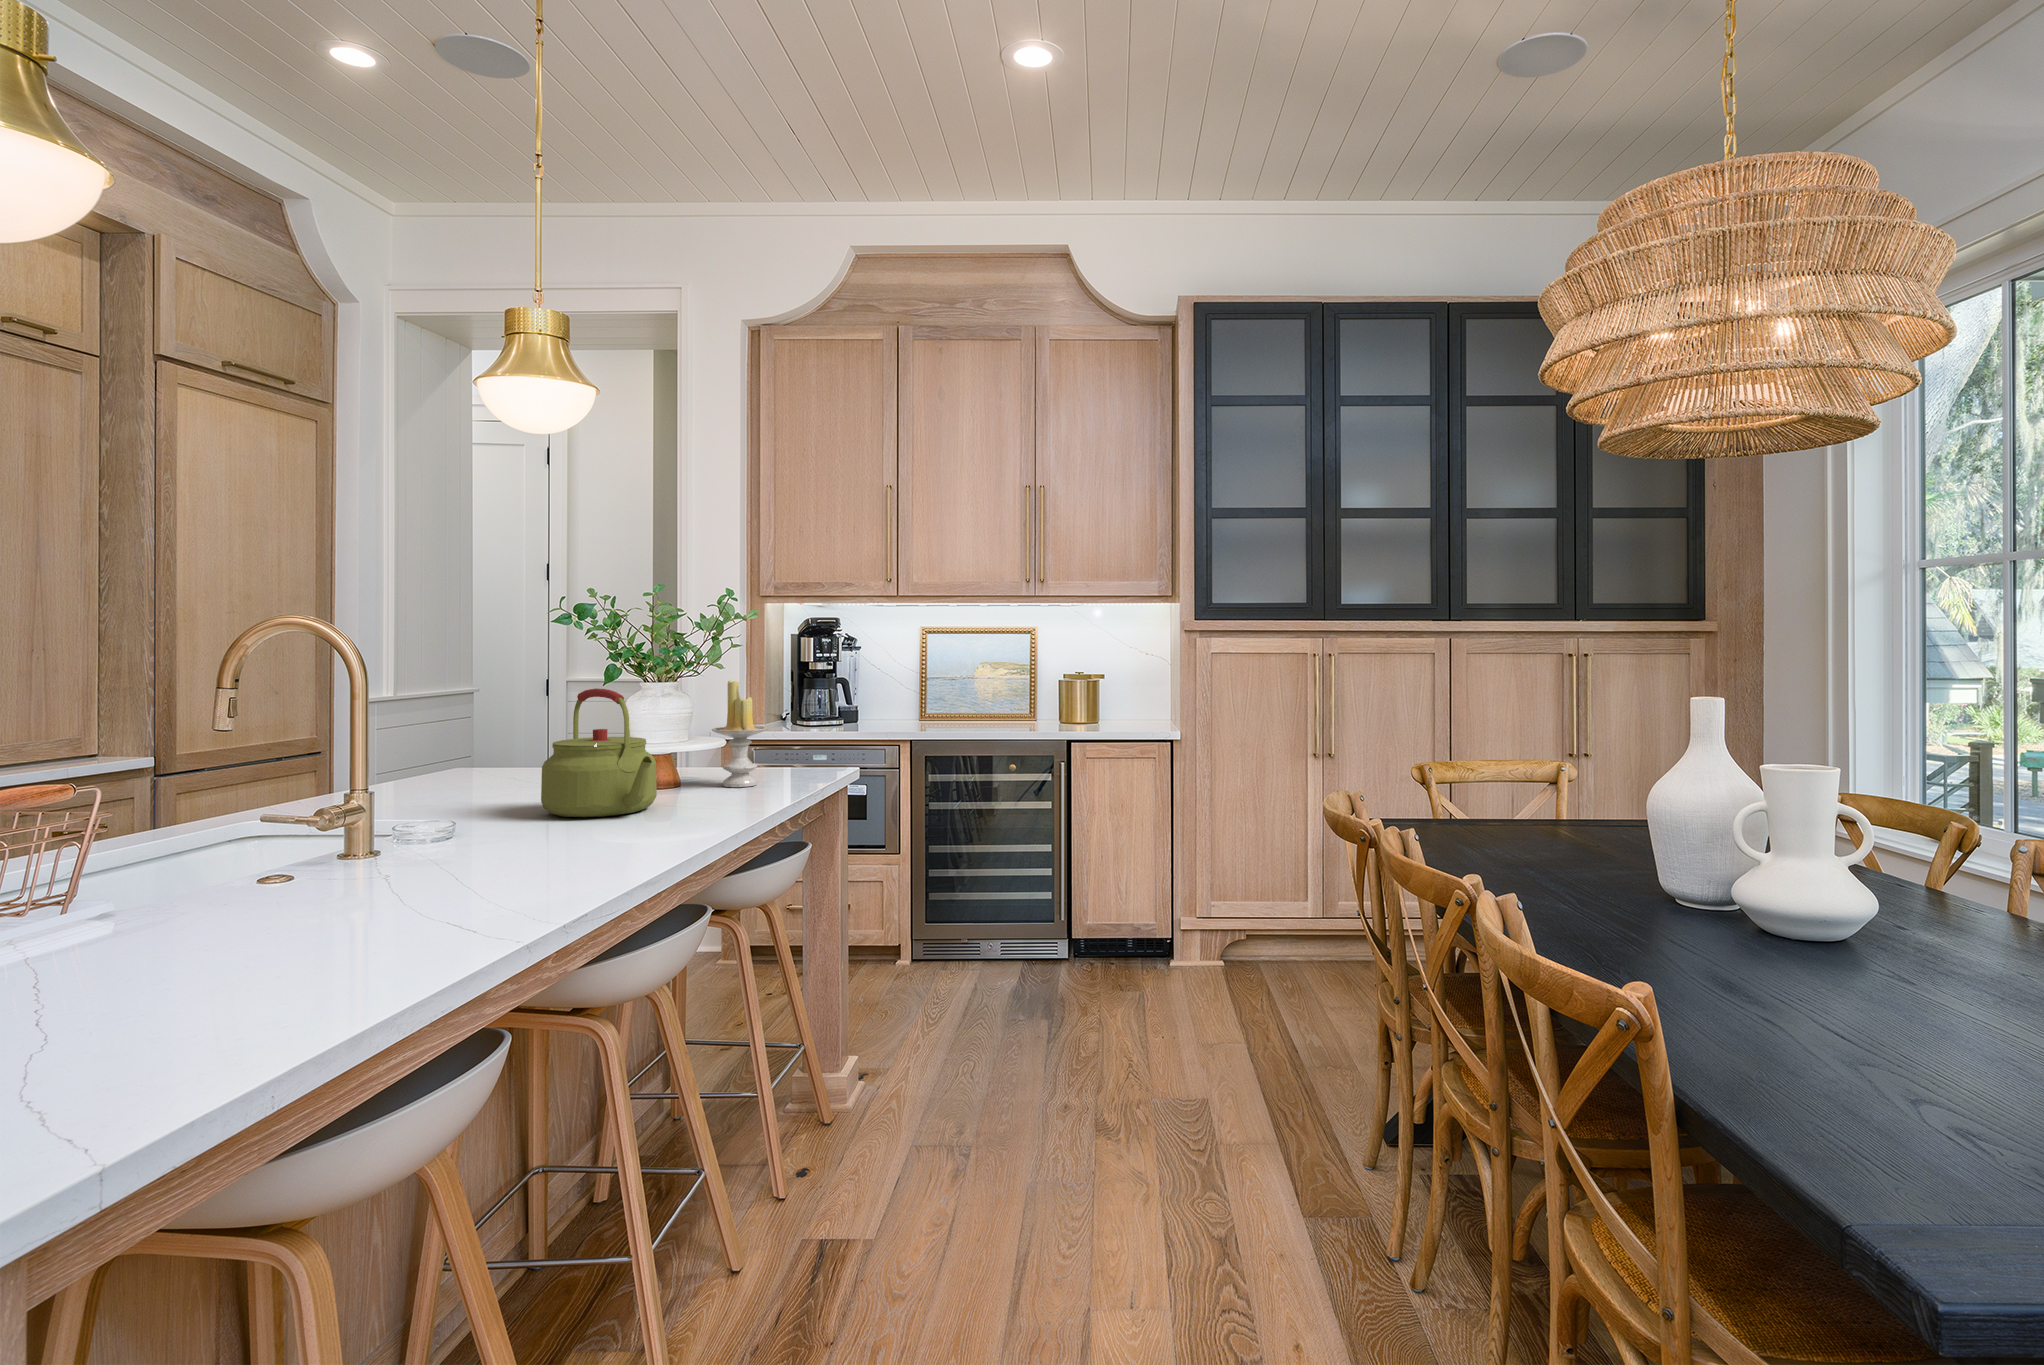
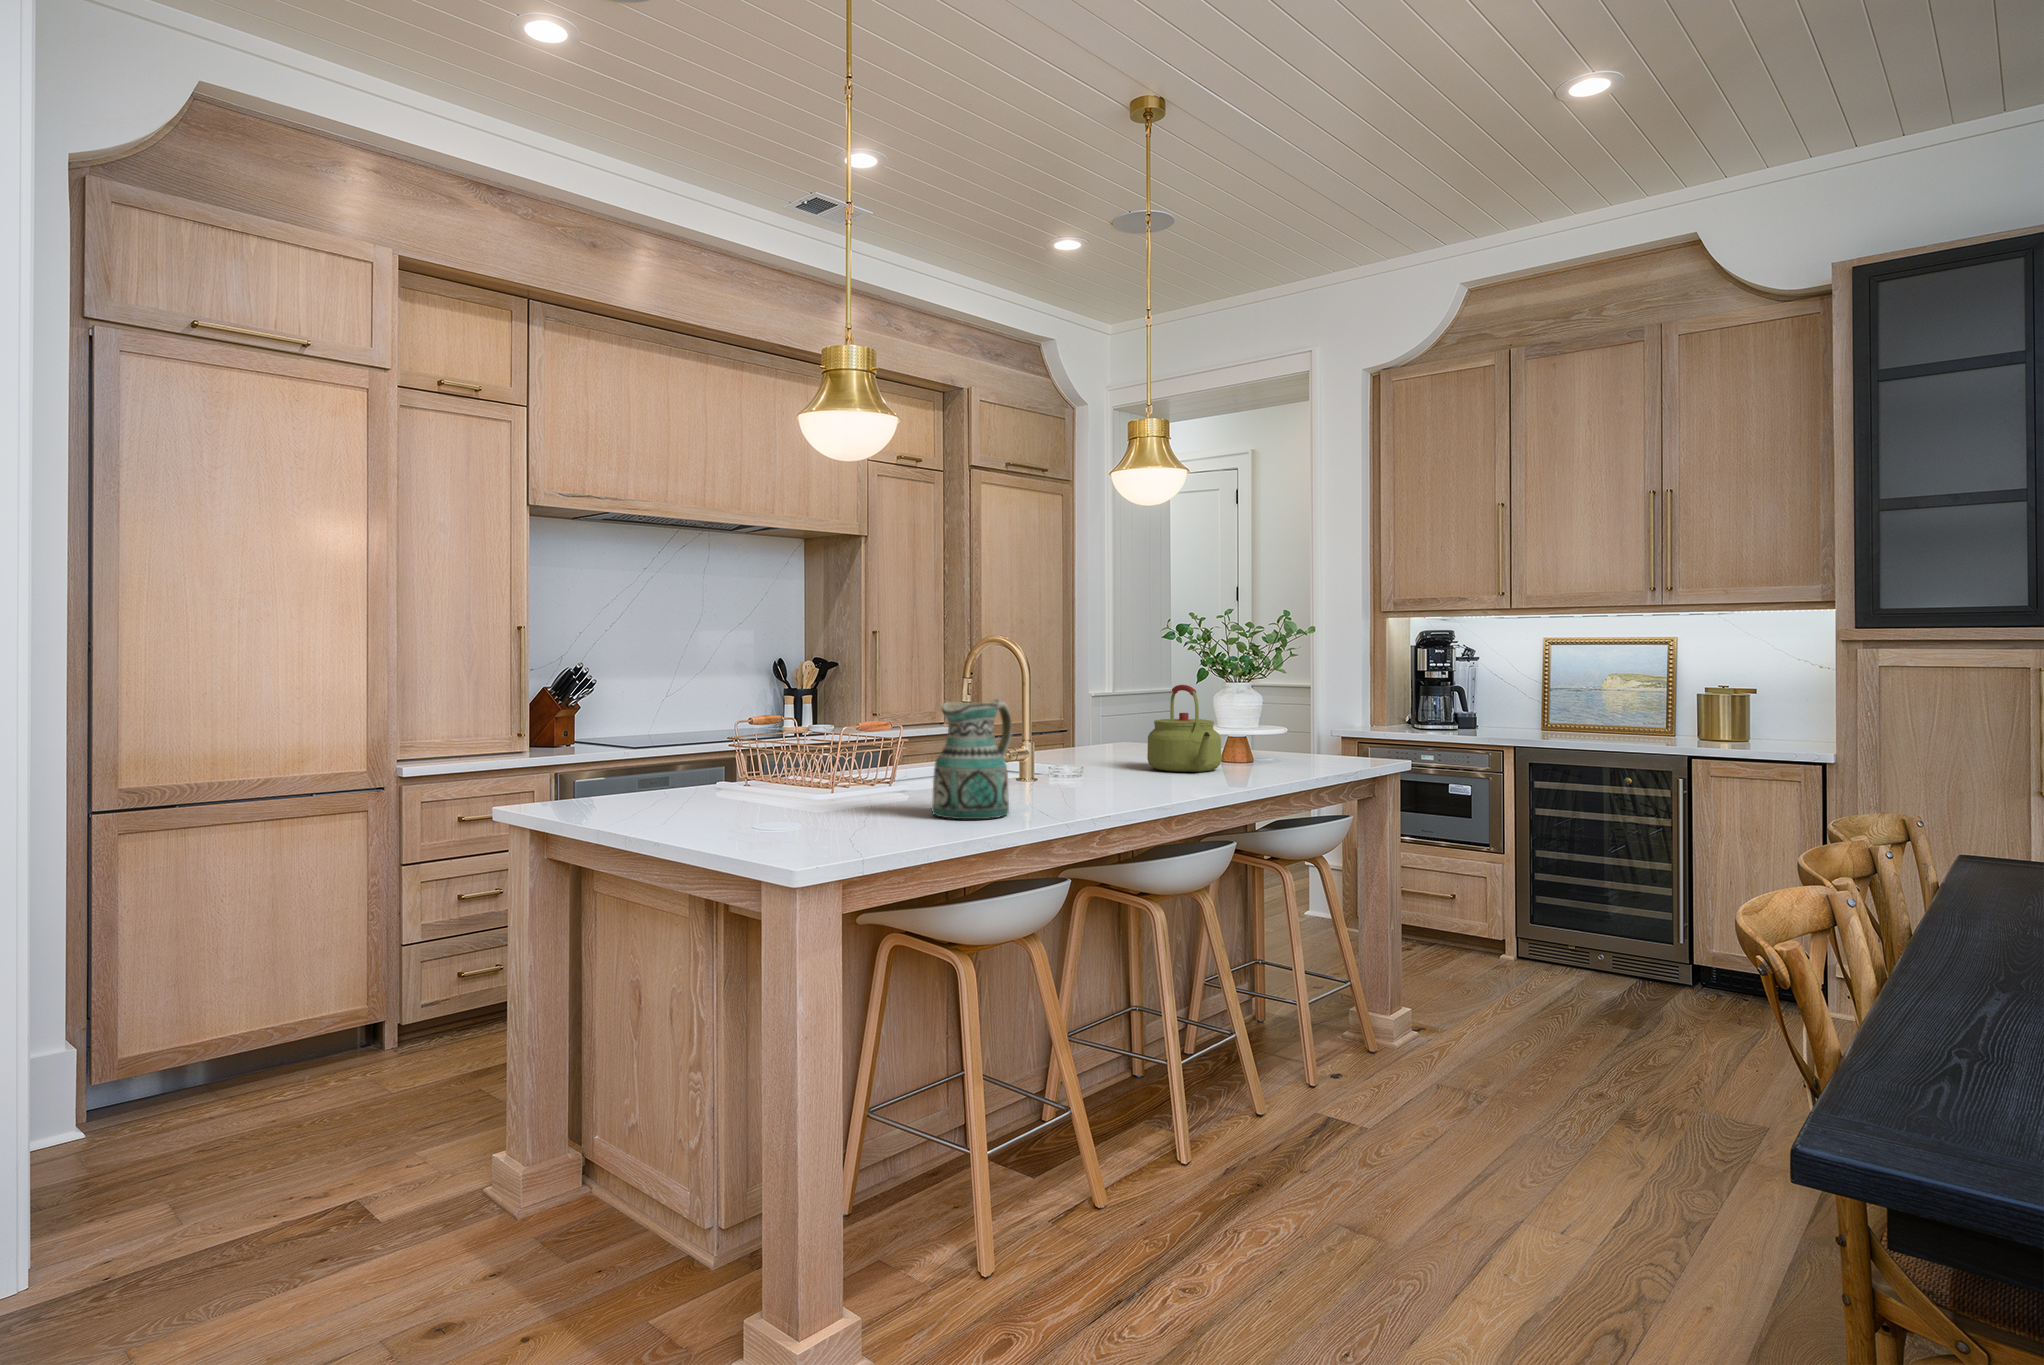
candle: present [712,680,768,787] -> none [1274,682,1316,765]
ceramic pitcher: none [145,737,358,1018] -> present [932,699,1012,819]

